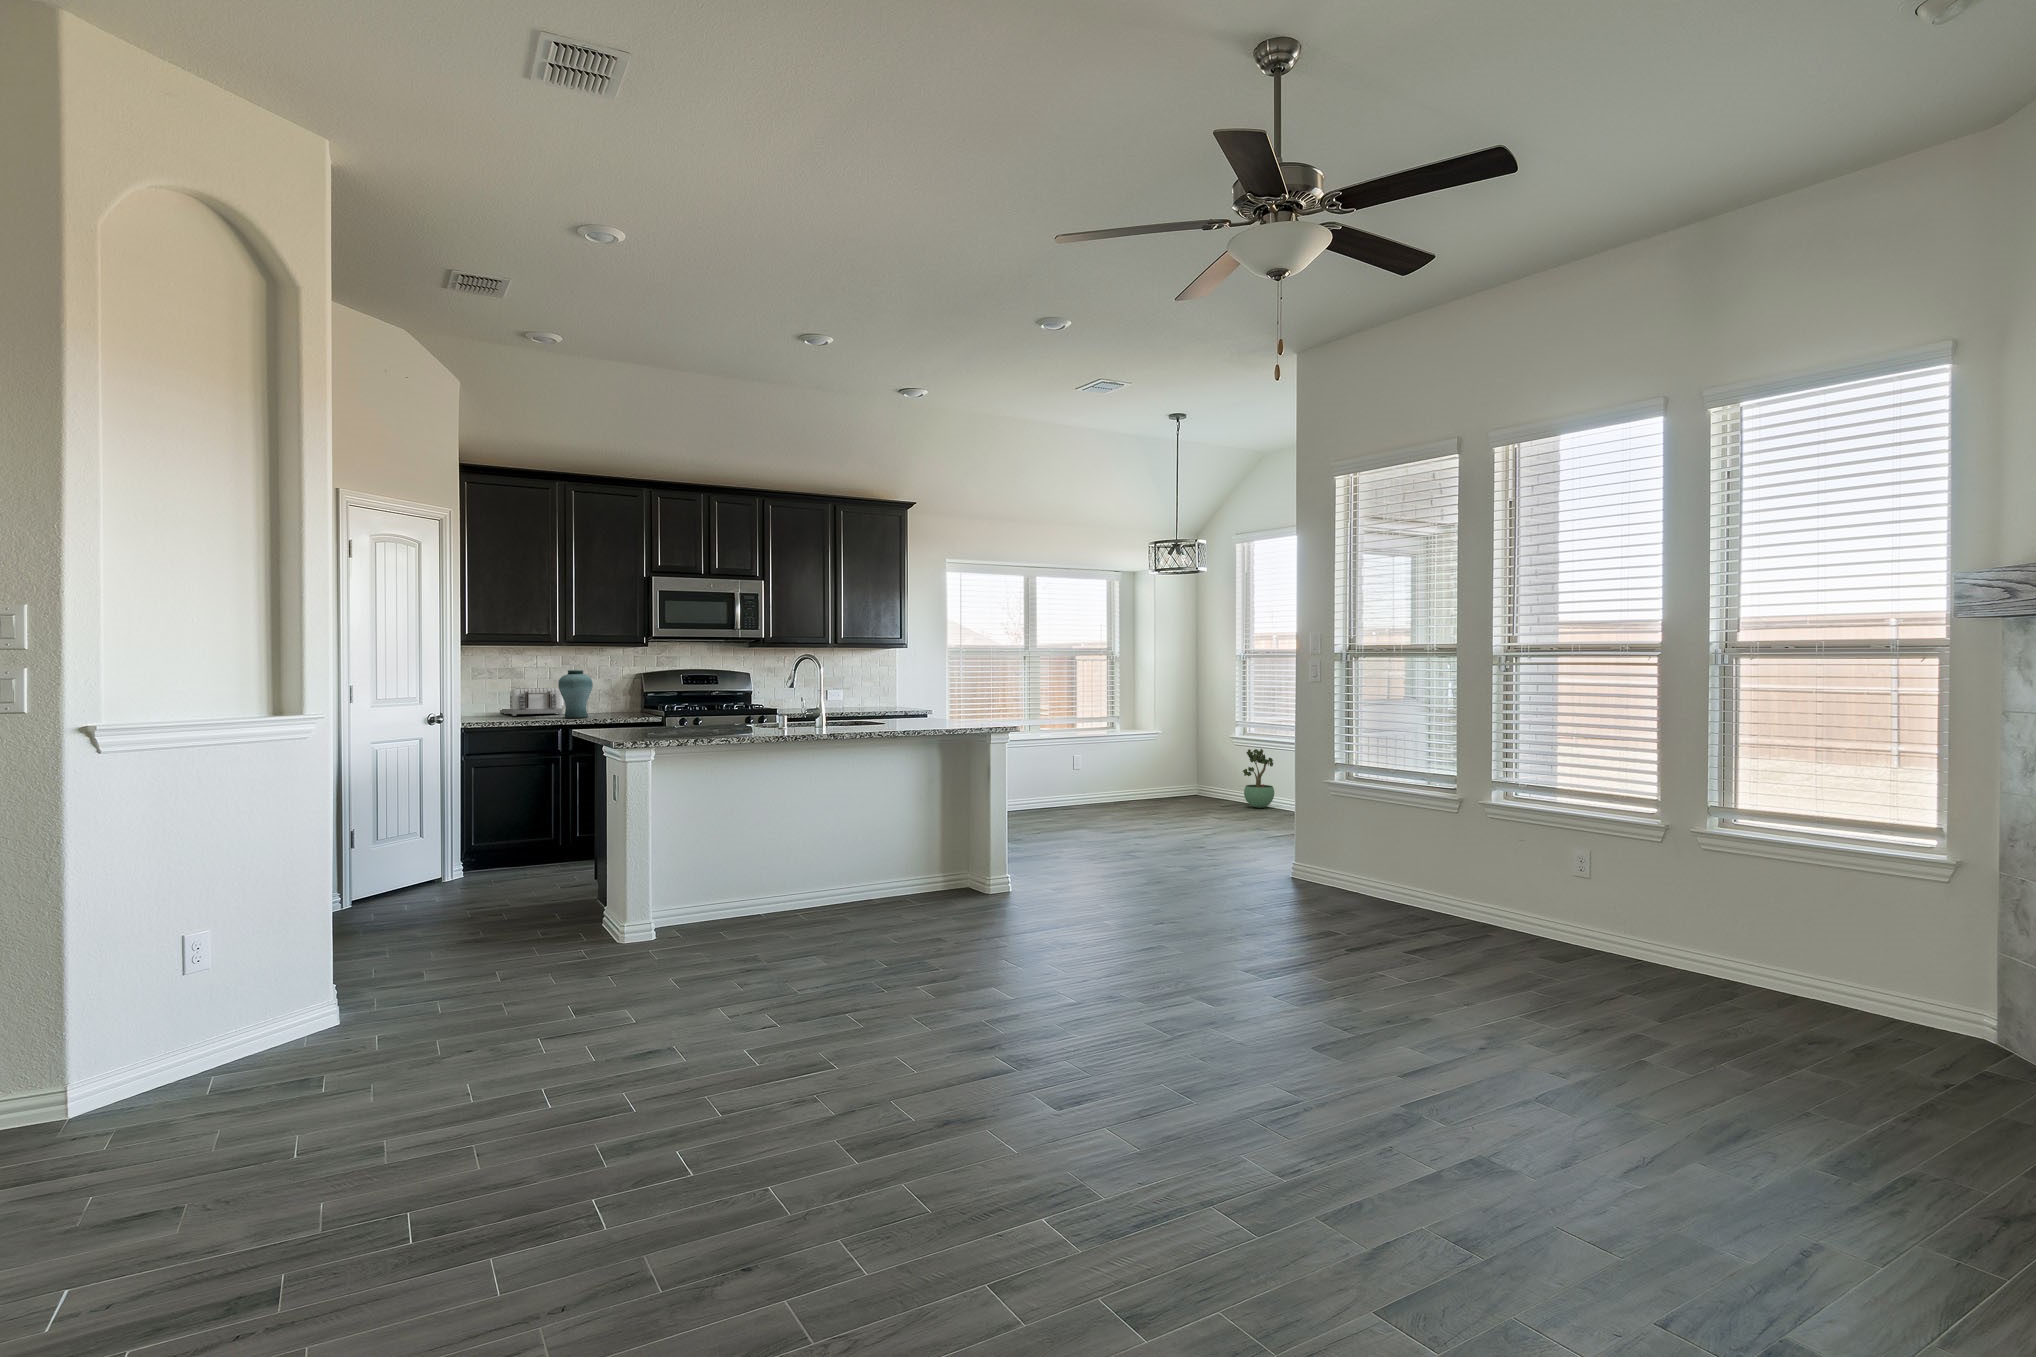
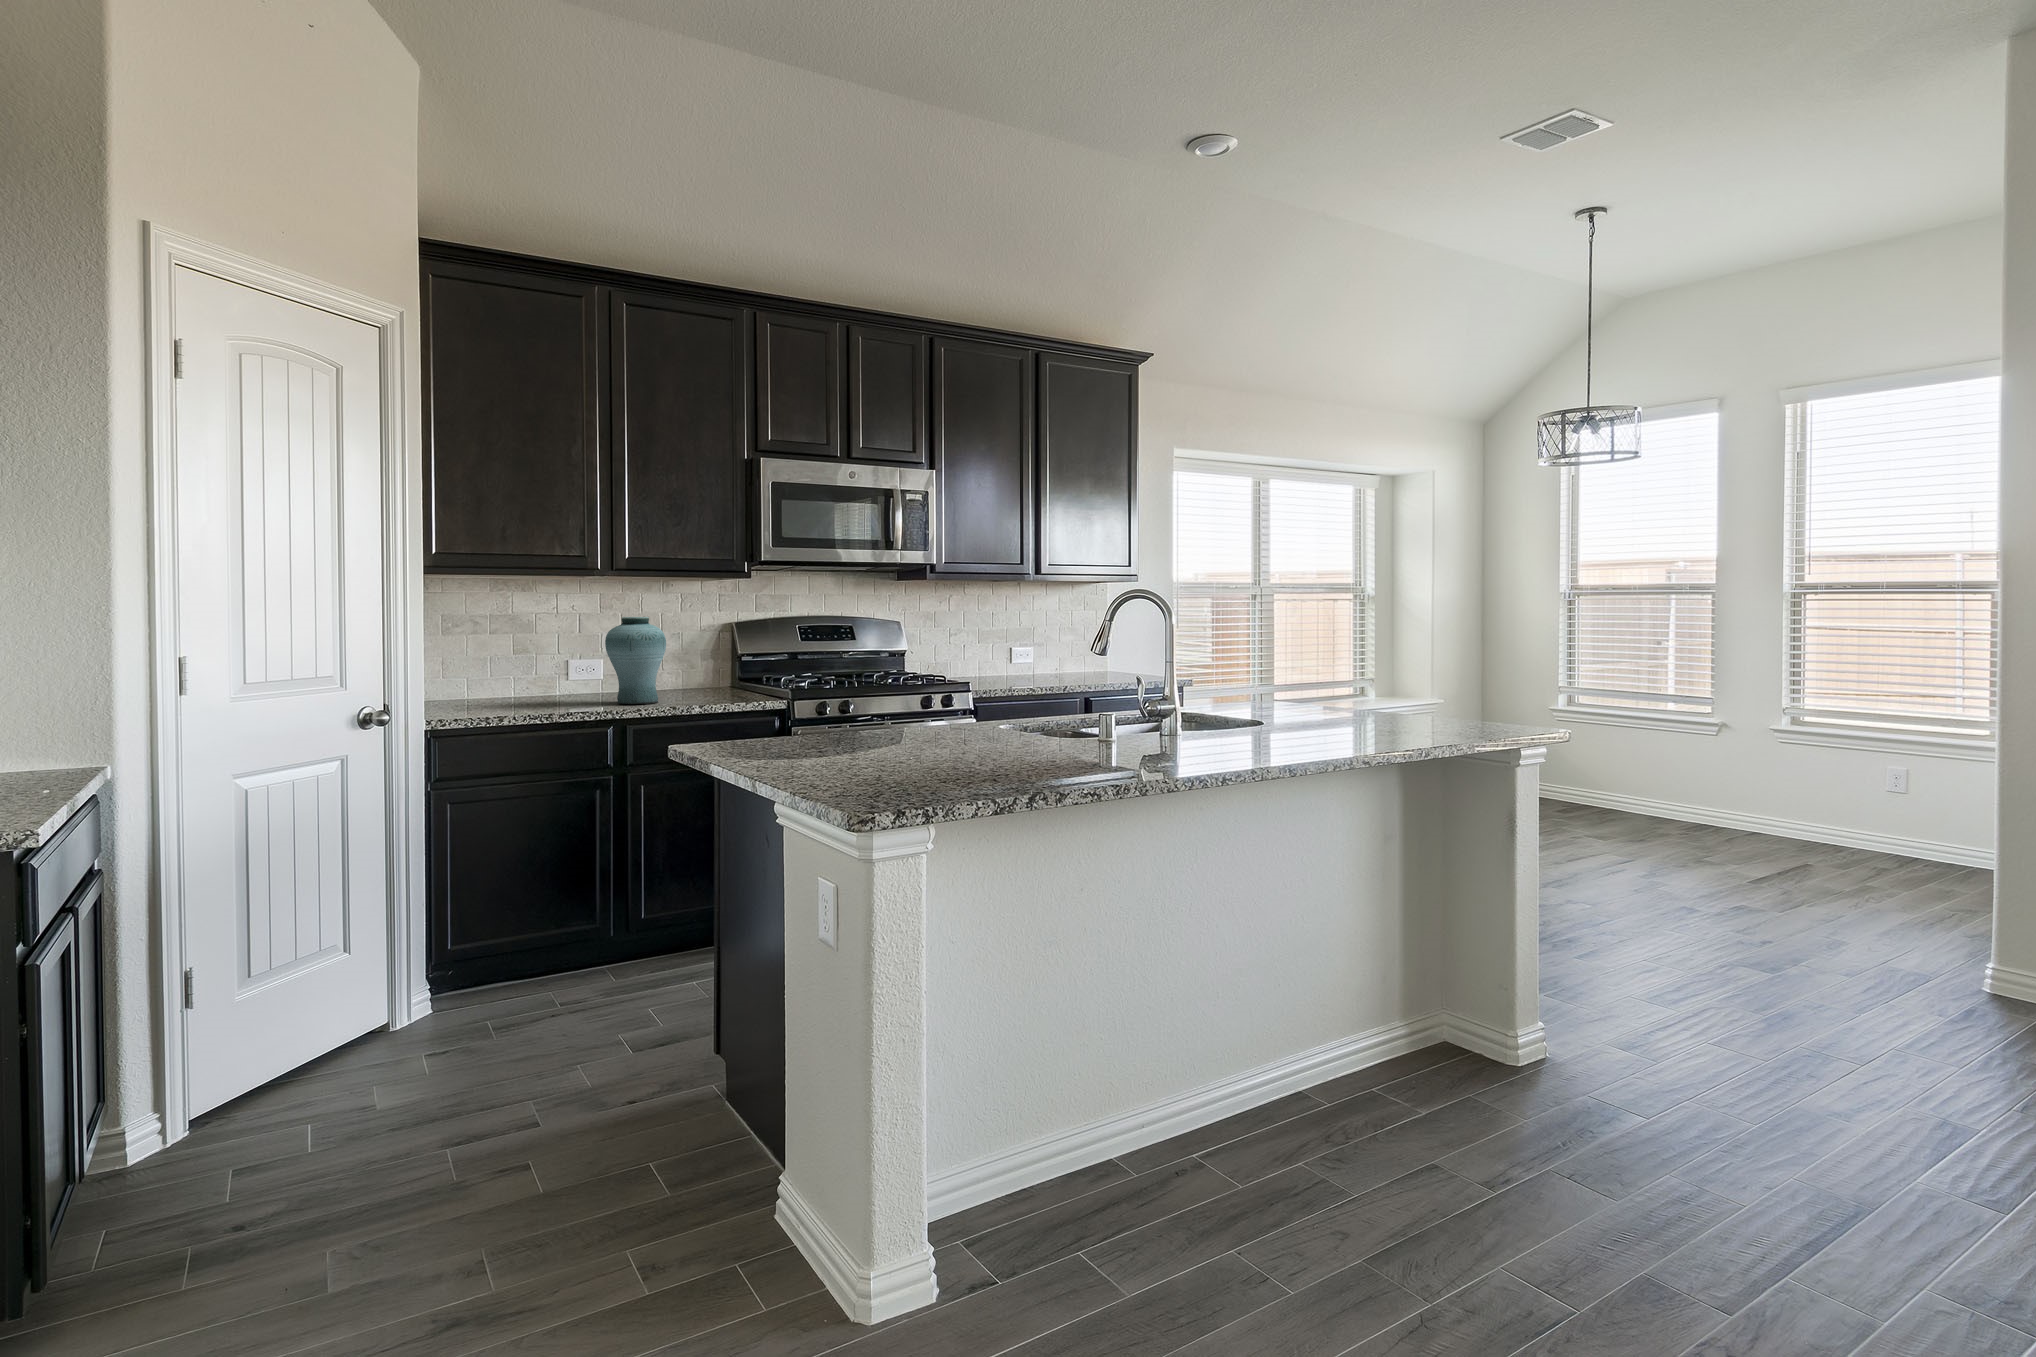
toaster: present [500,687,563,716] -> none [497,647,609,700]
potted plant: present [1243,749,1274,808] -> none [1581,730,1641,816]

